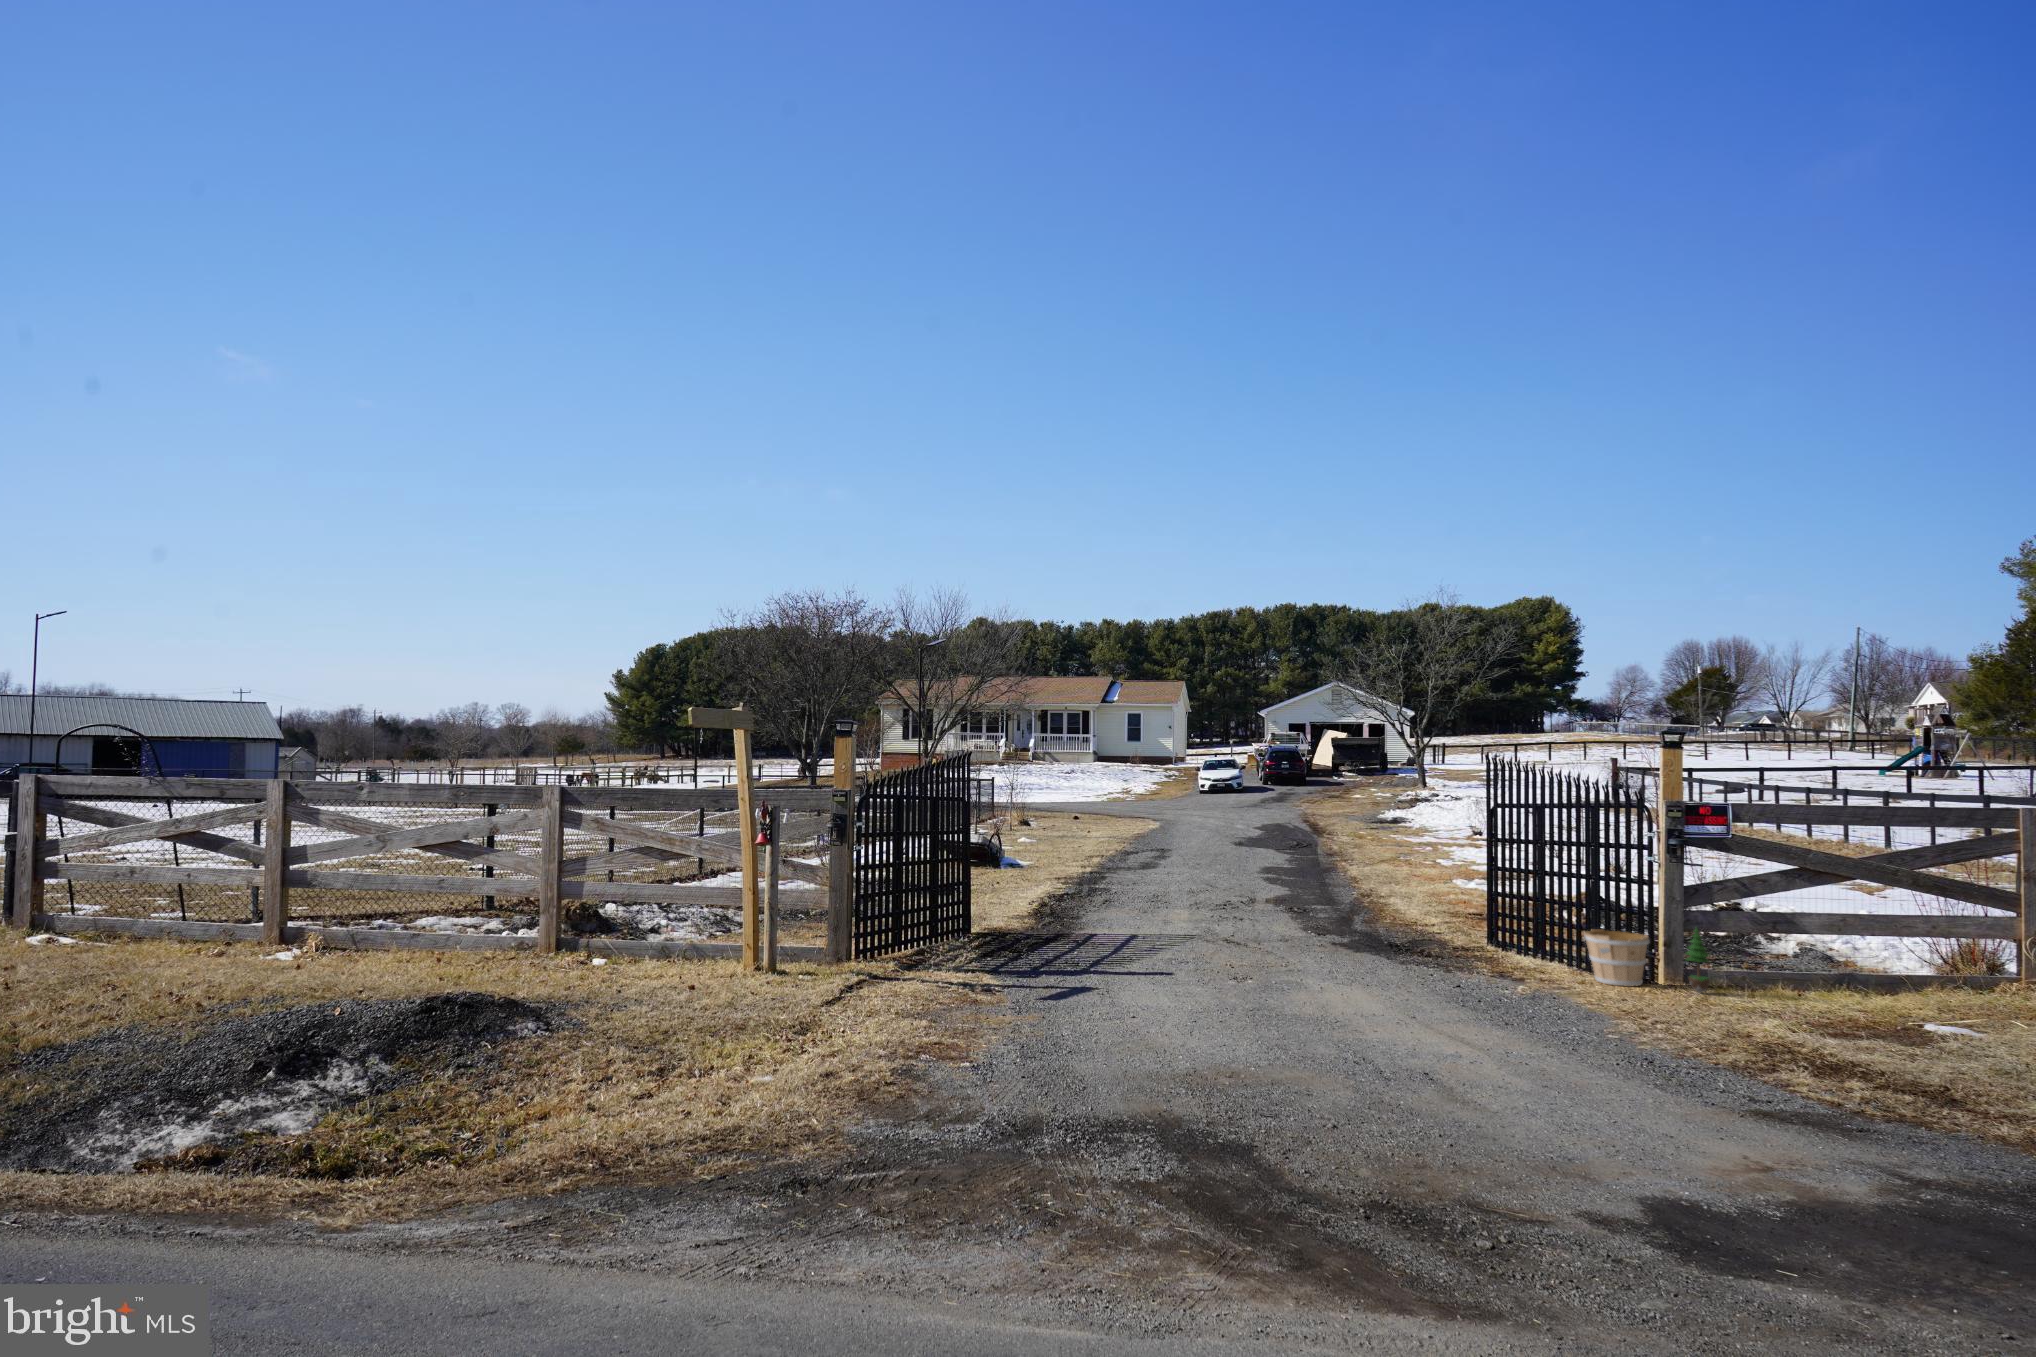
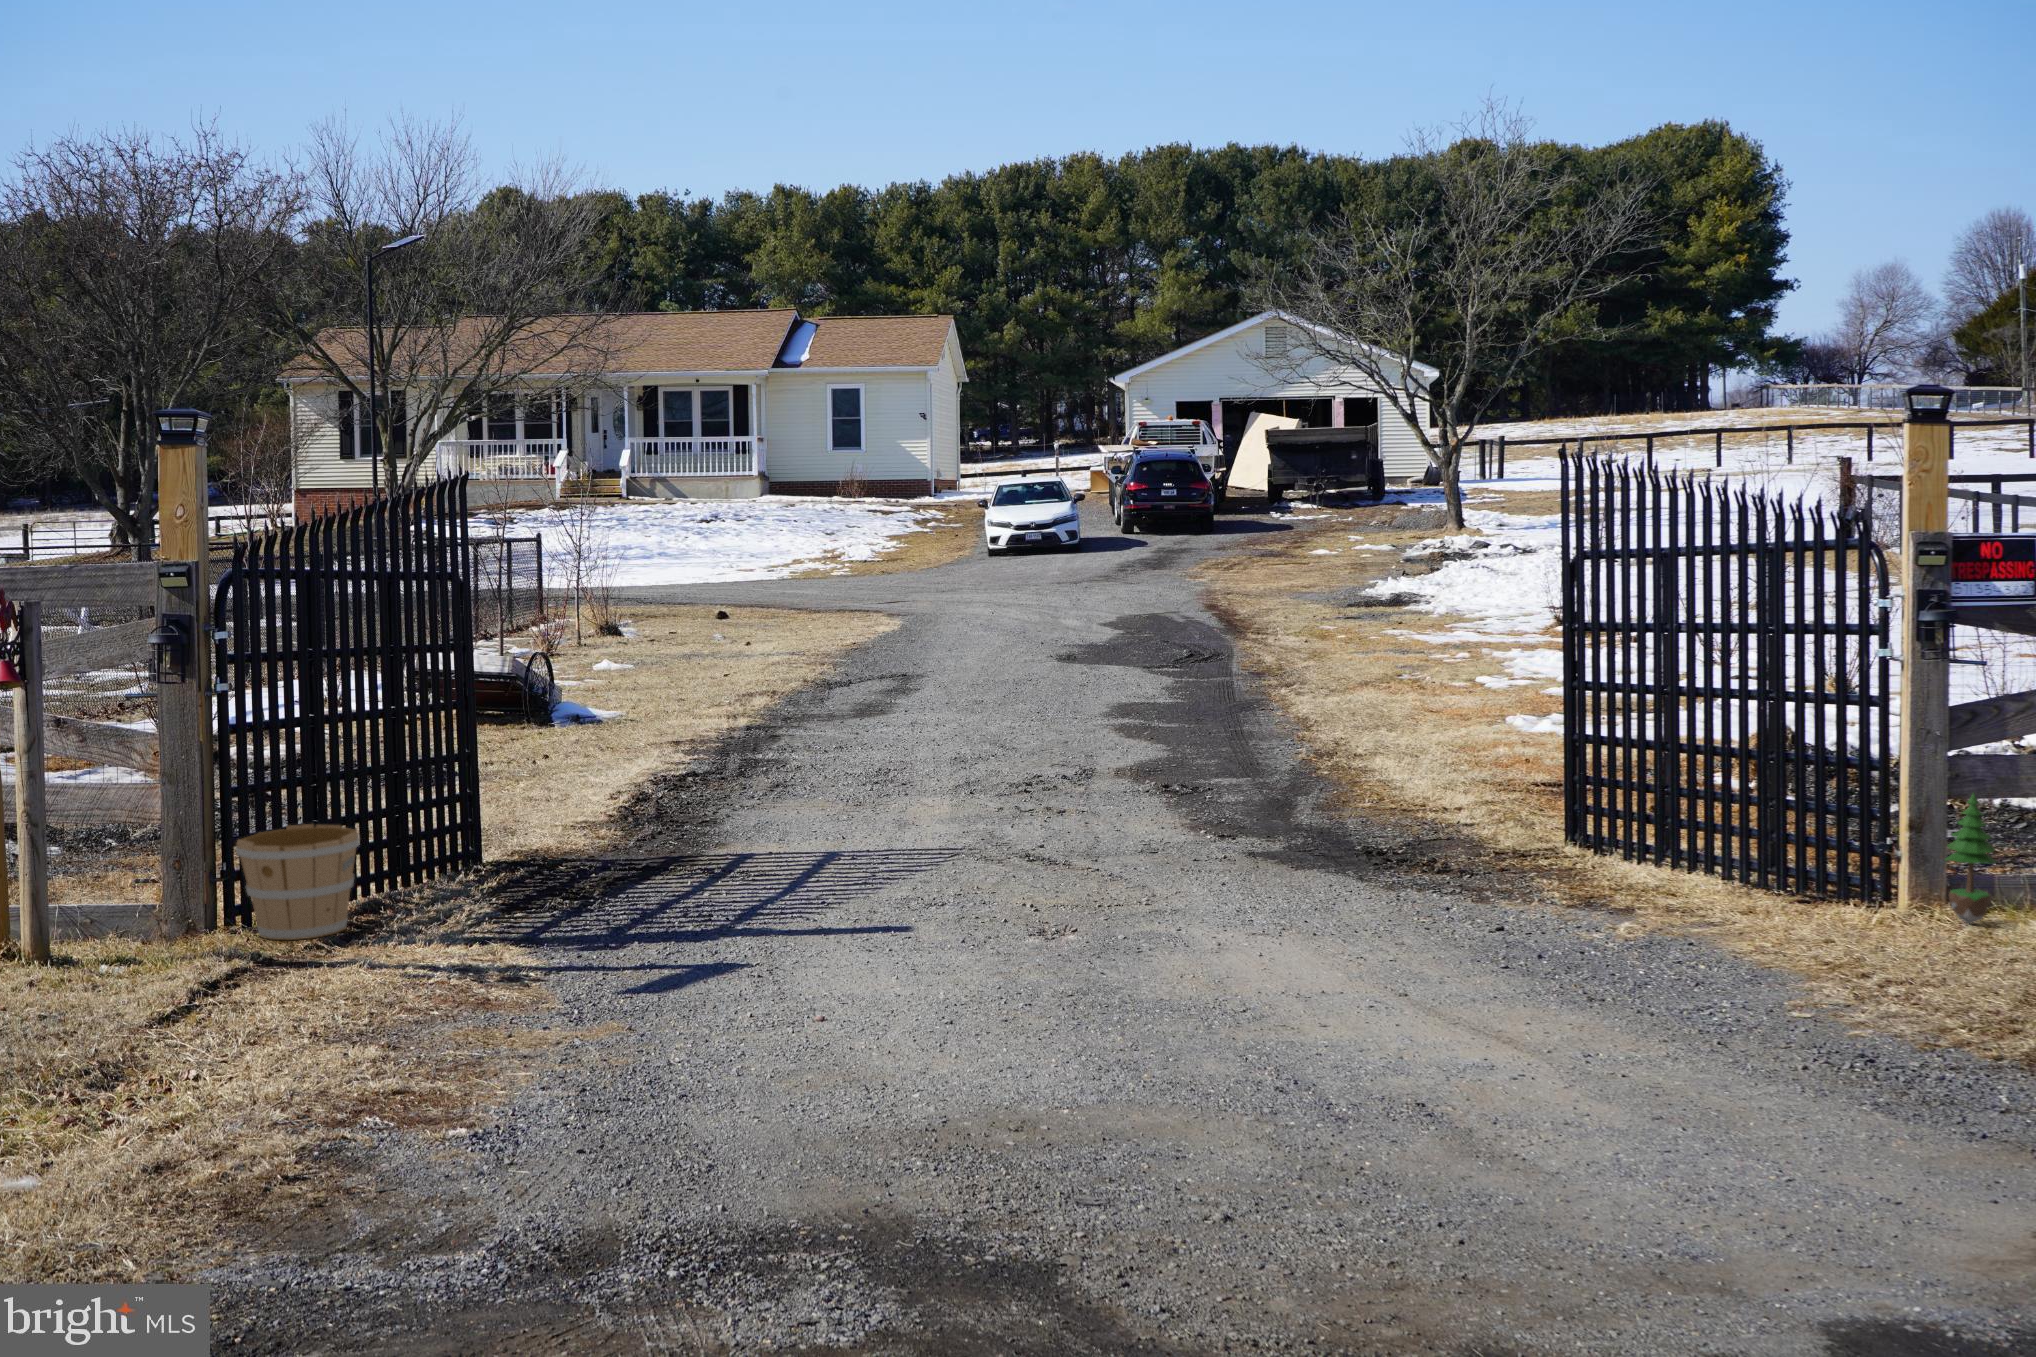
wooden bucket: present [1584,929,1649,987] -> present [236,824,359,940]

